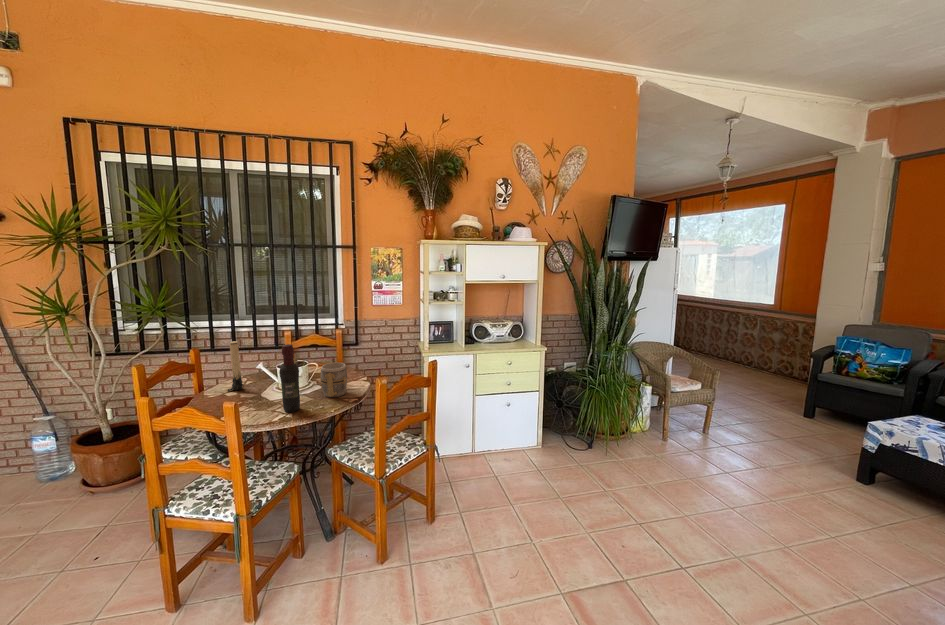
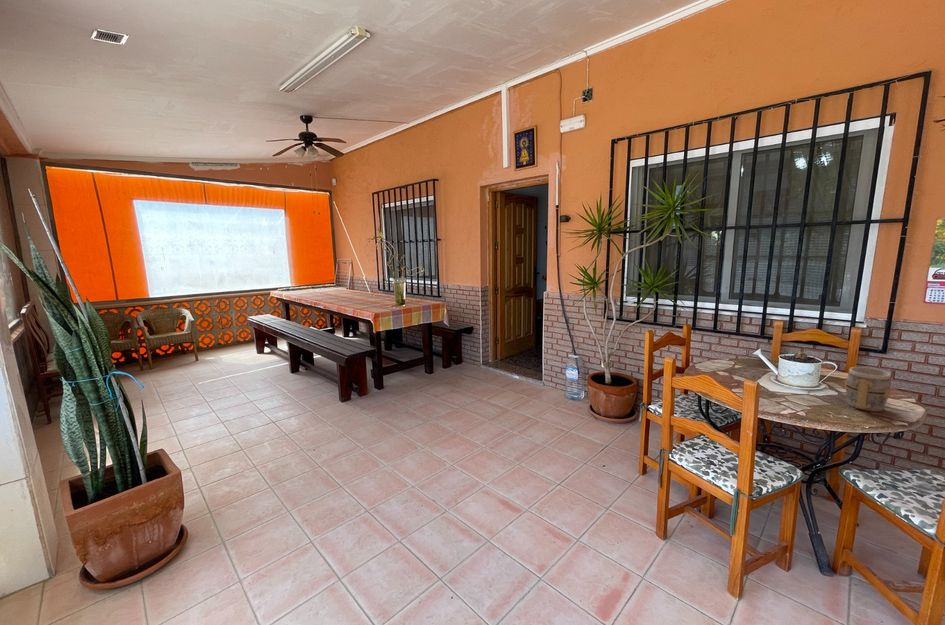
candle: present [228,341,243,392] -> none [722,323,740,371]
wine bottle: present [279,344,300,412] -> none [796,334,825,411]

